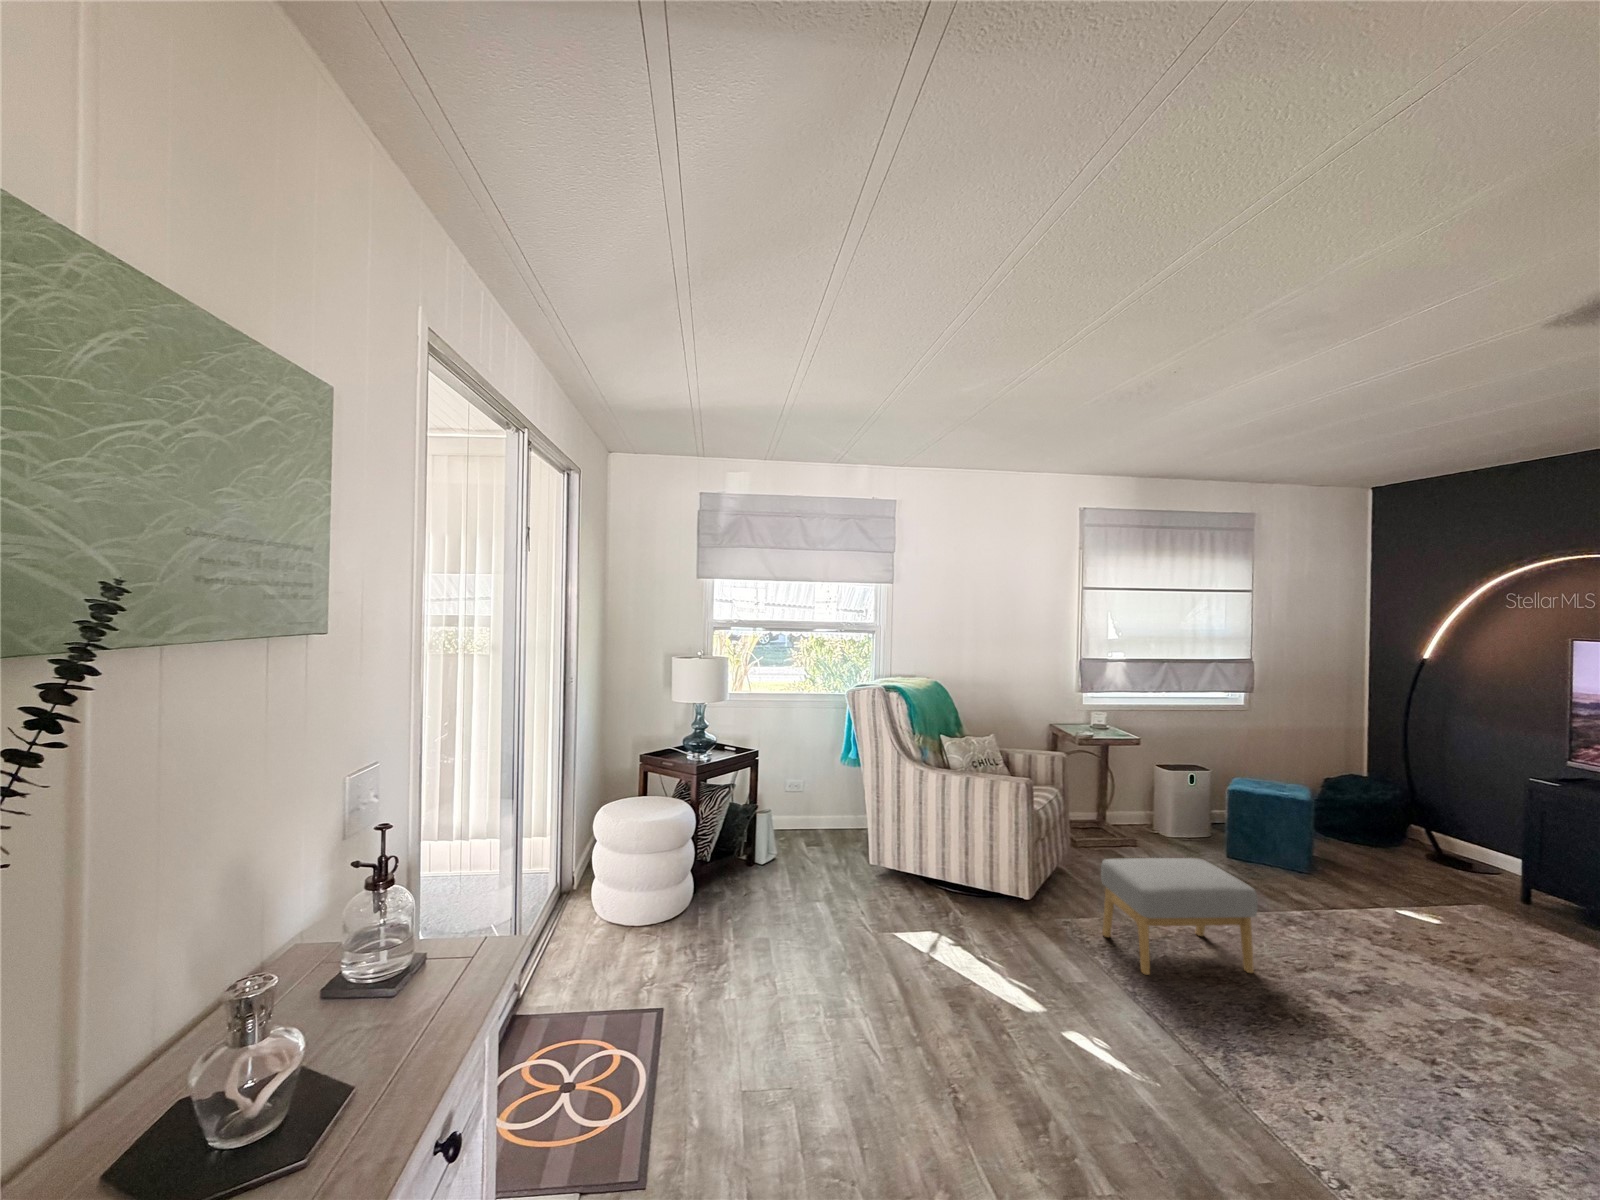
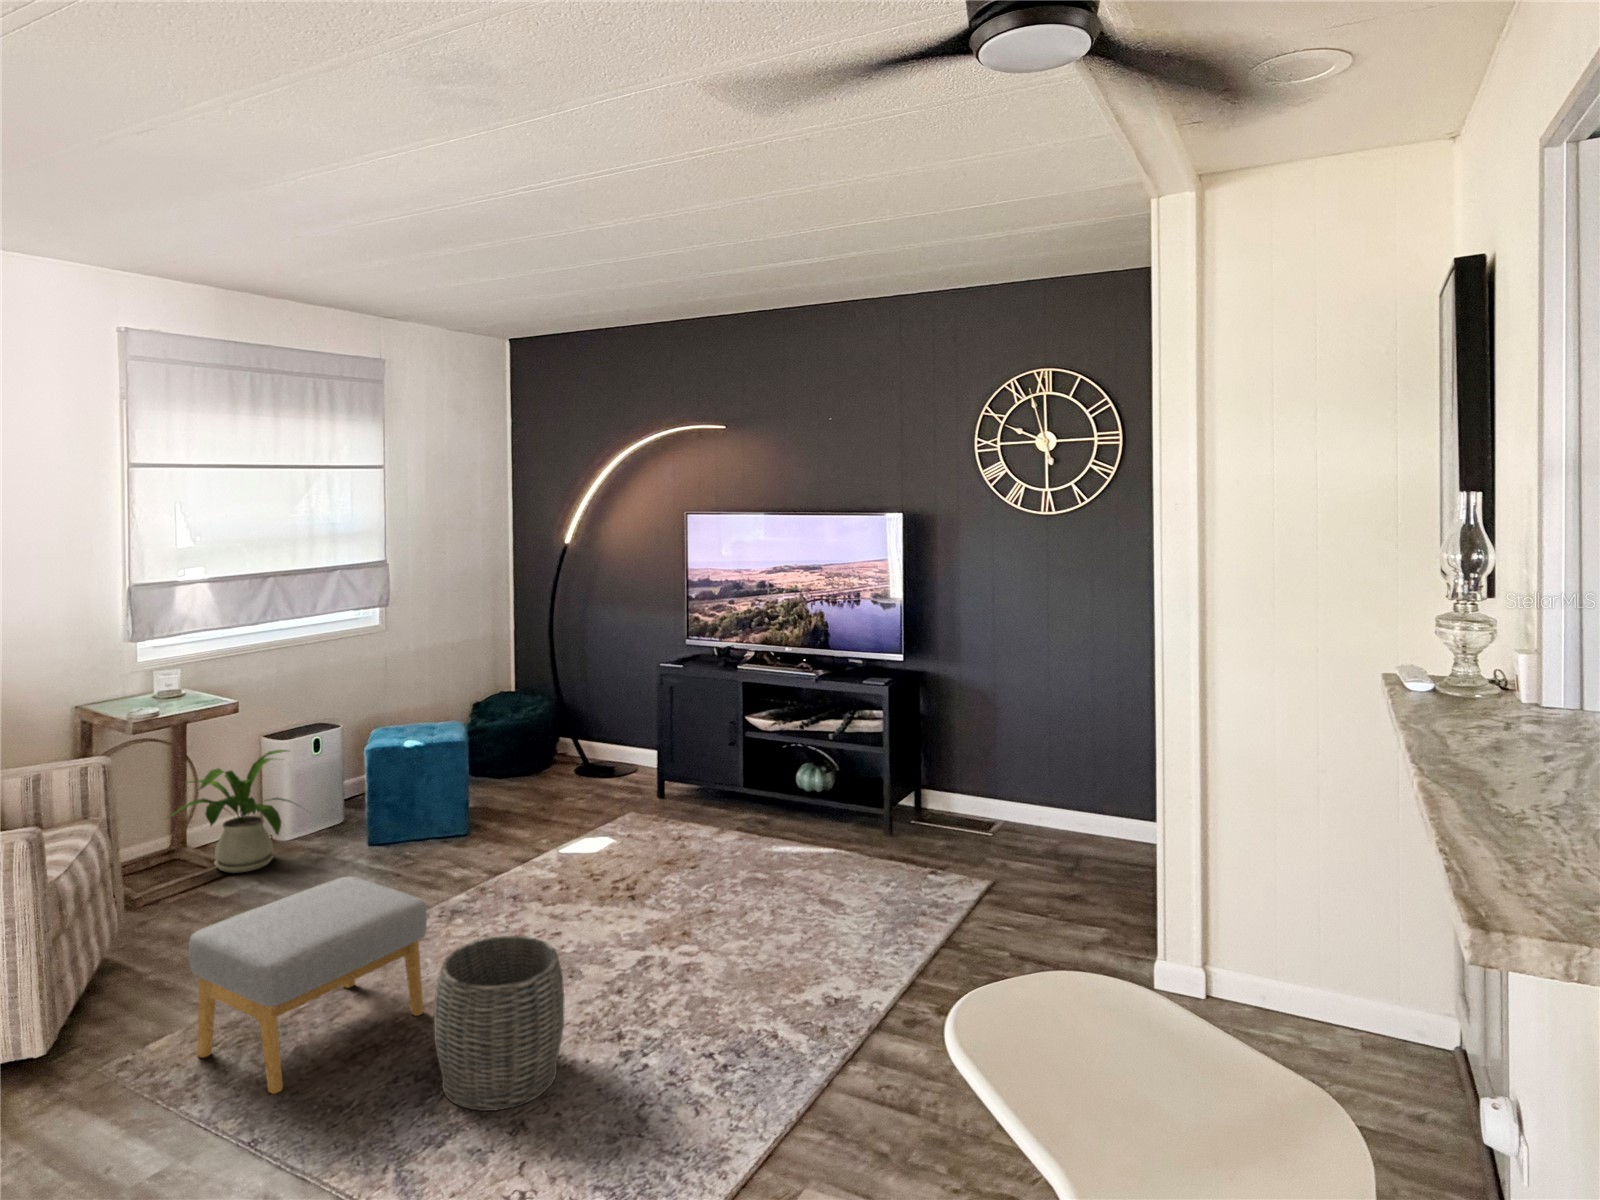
house plant: none [1095,775,1184,848] -> present [172,750,298,873]
woven basket: none [1257,928,1376,1071] -> present [434,936,564,1111]

